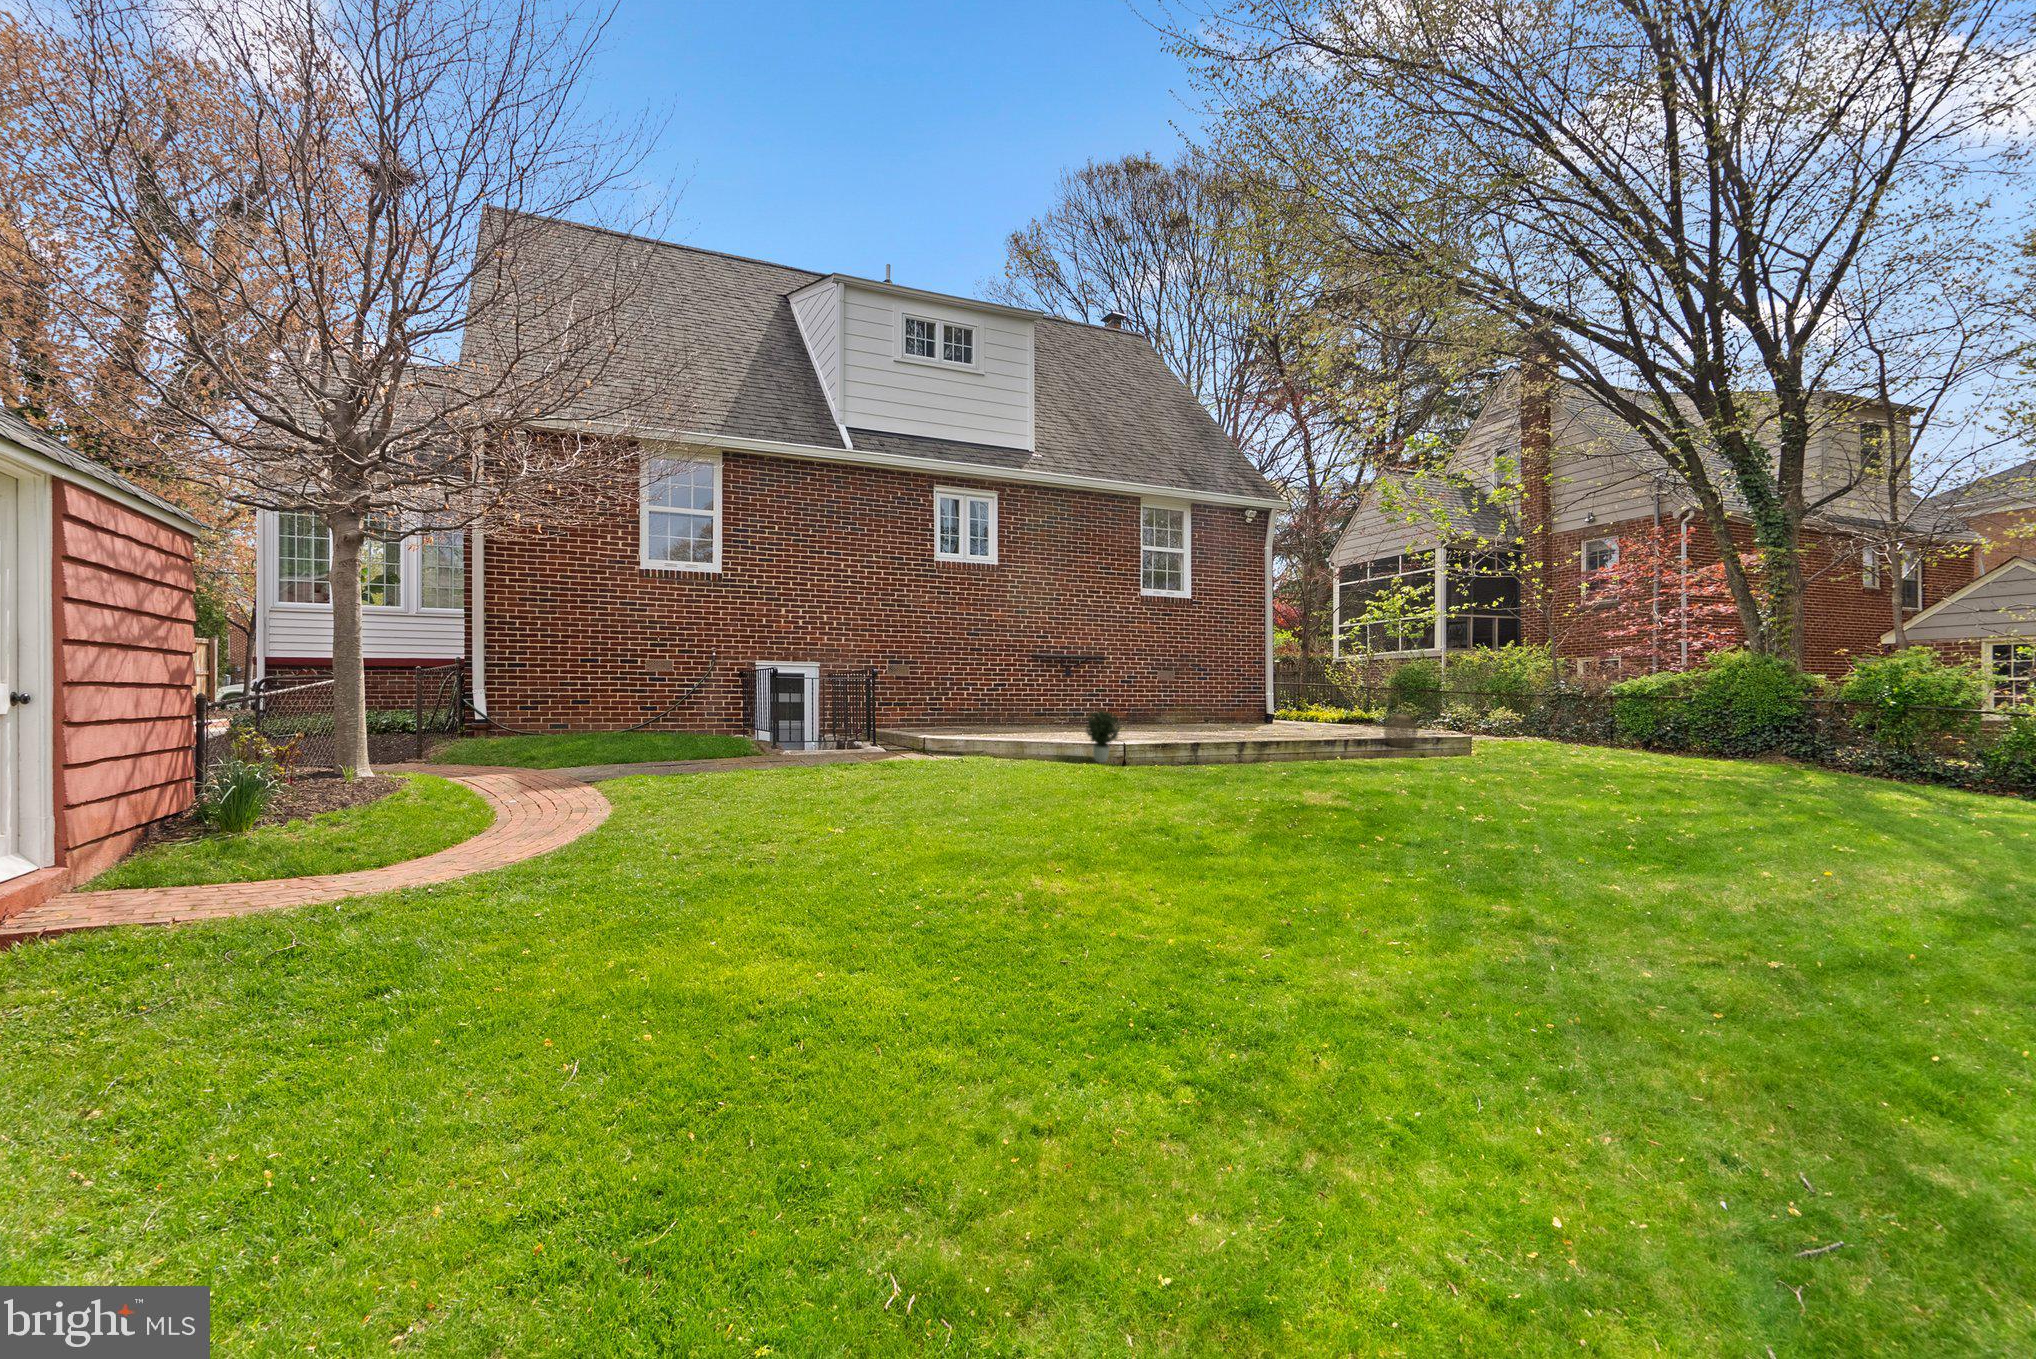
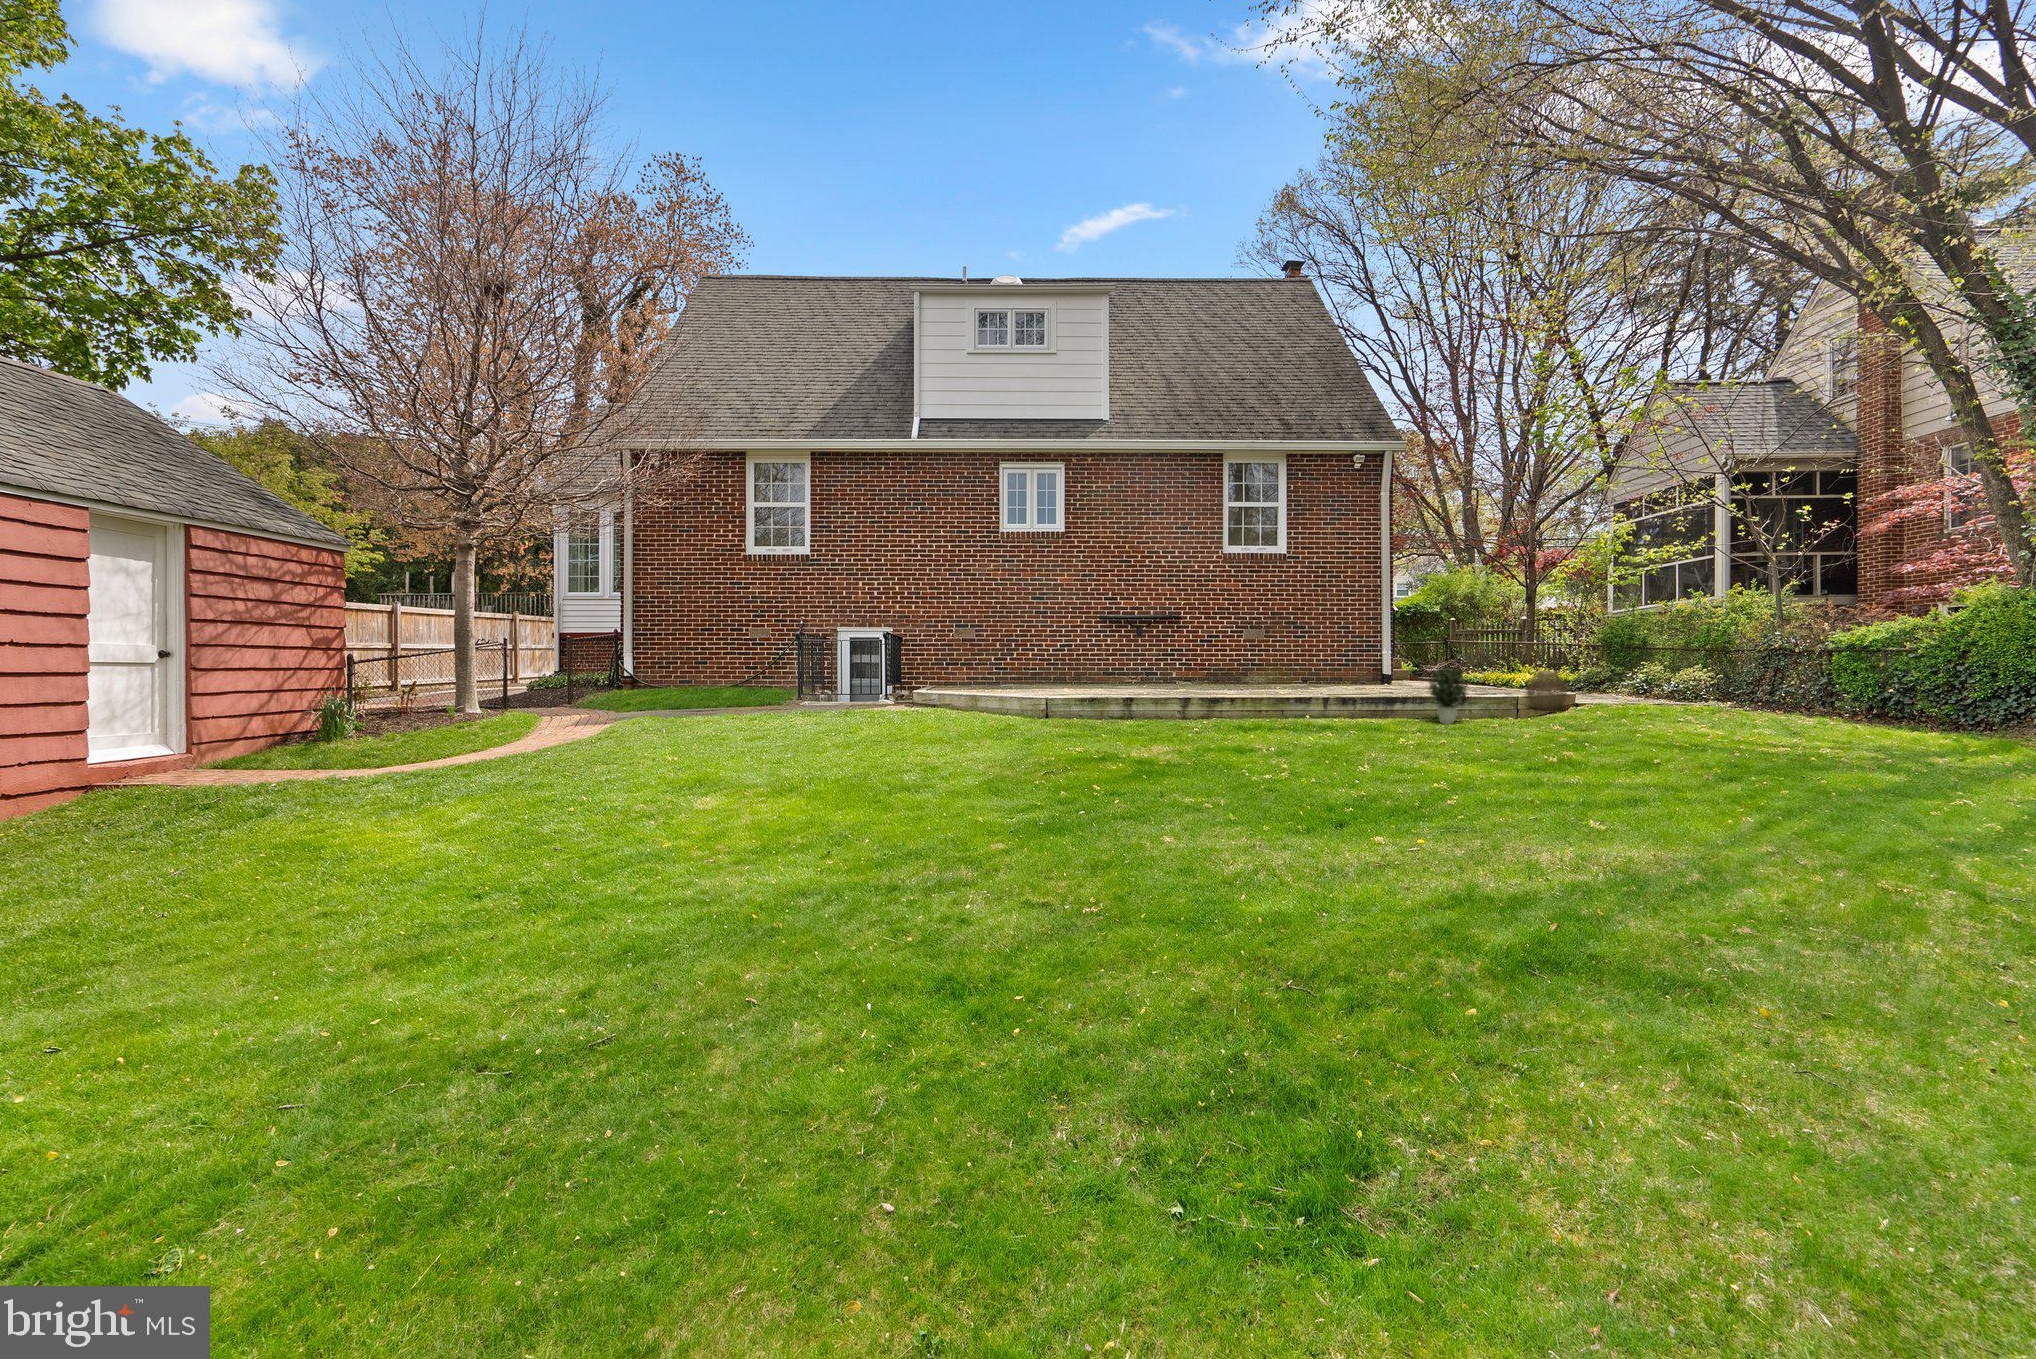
potted plant: present [1086,711,1120,763] -> present [1429,668,1468,724]

